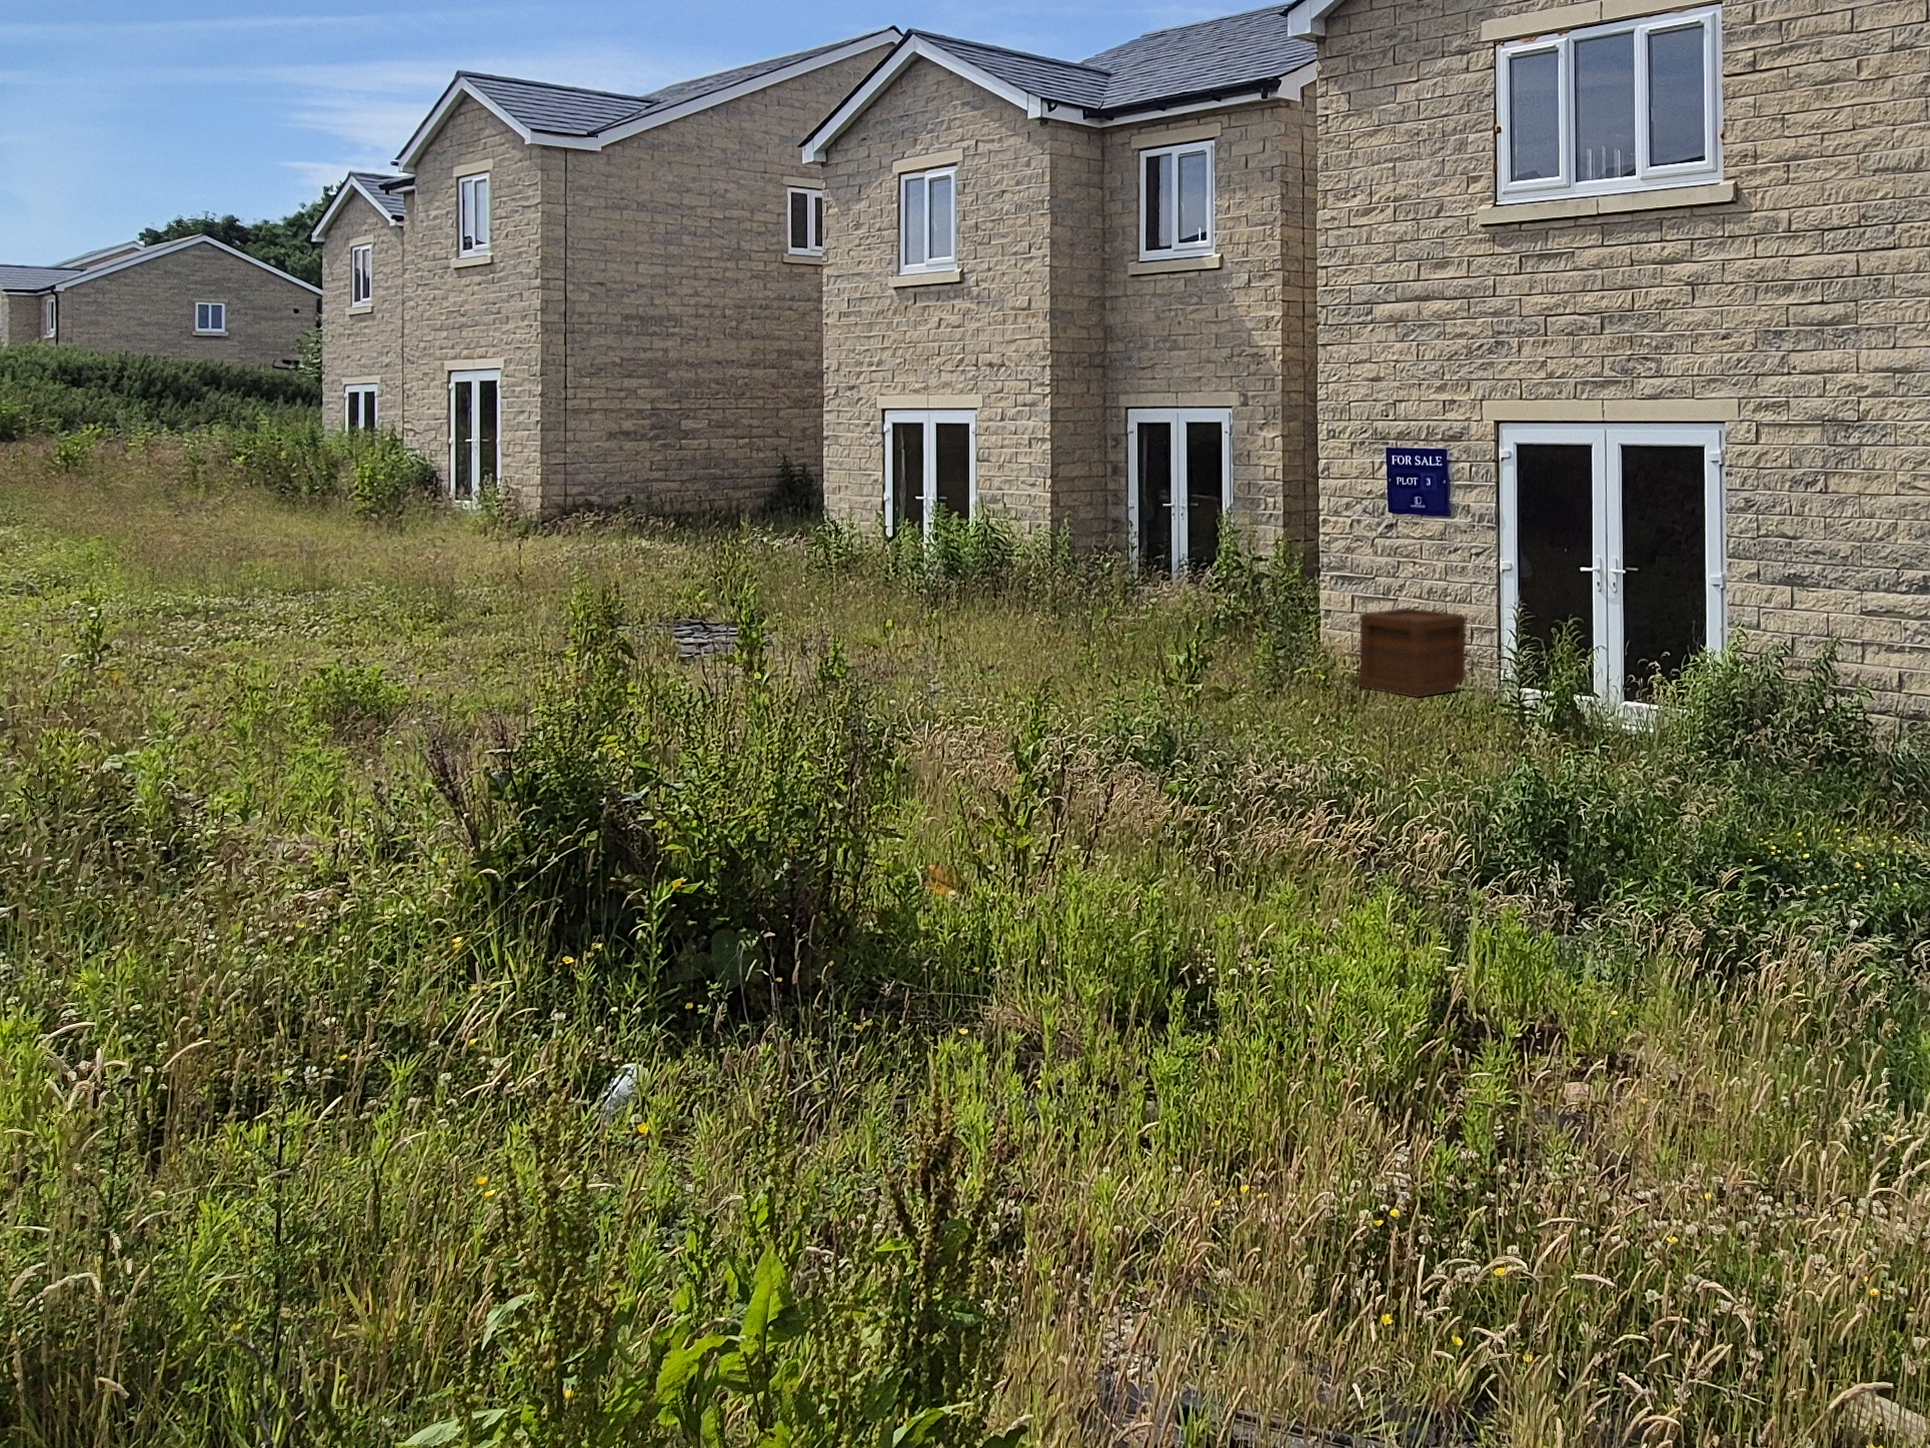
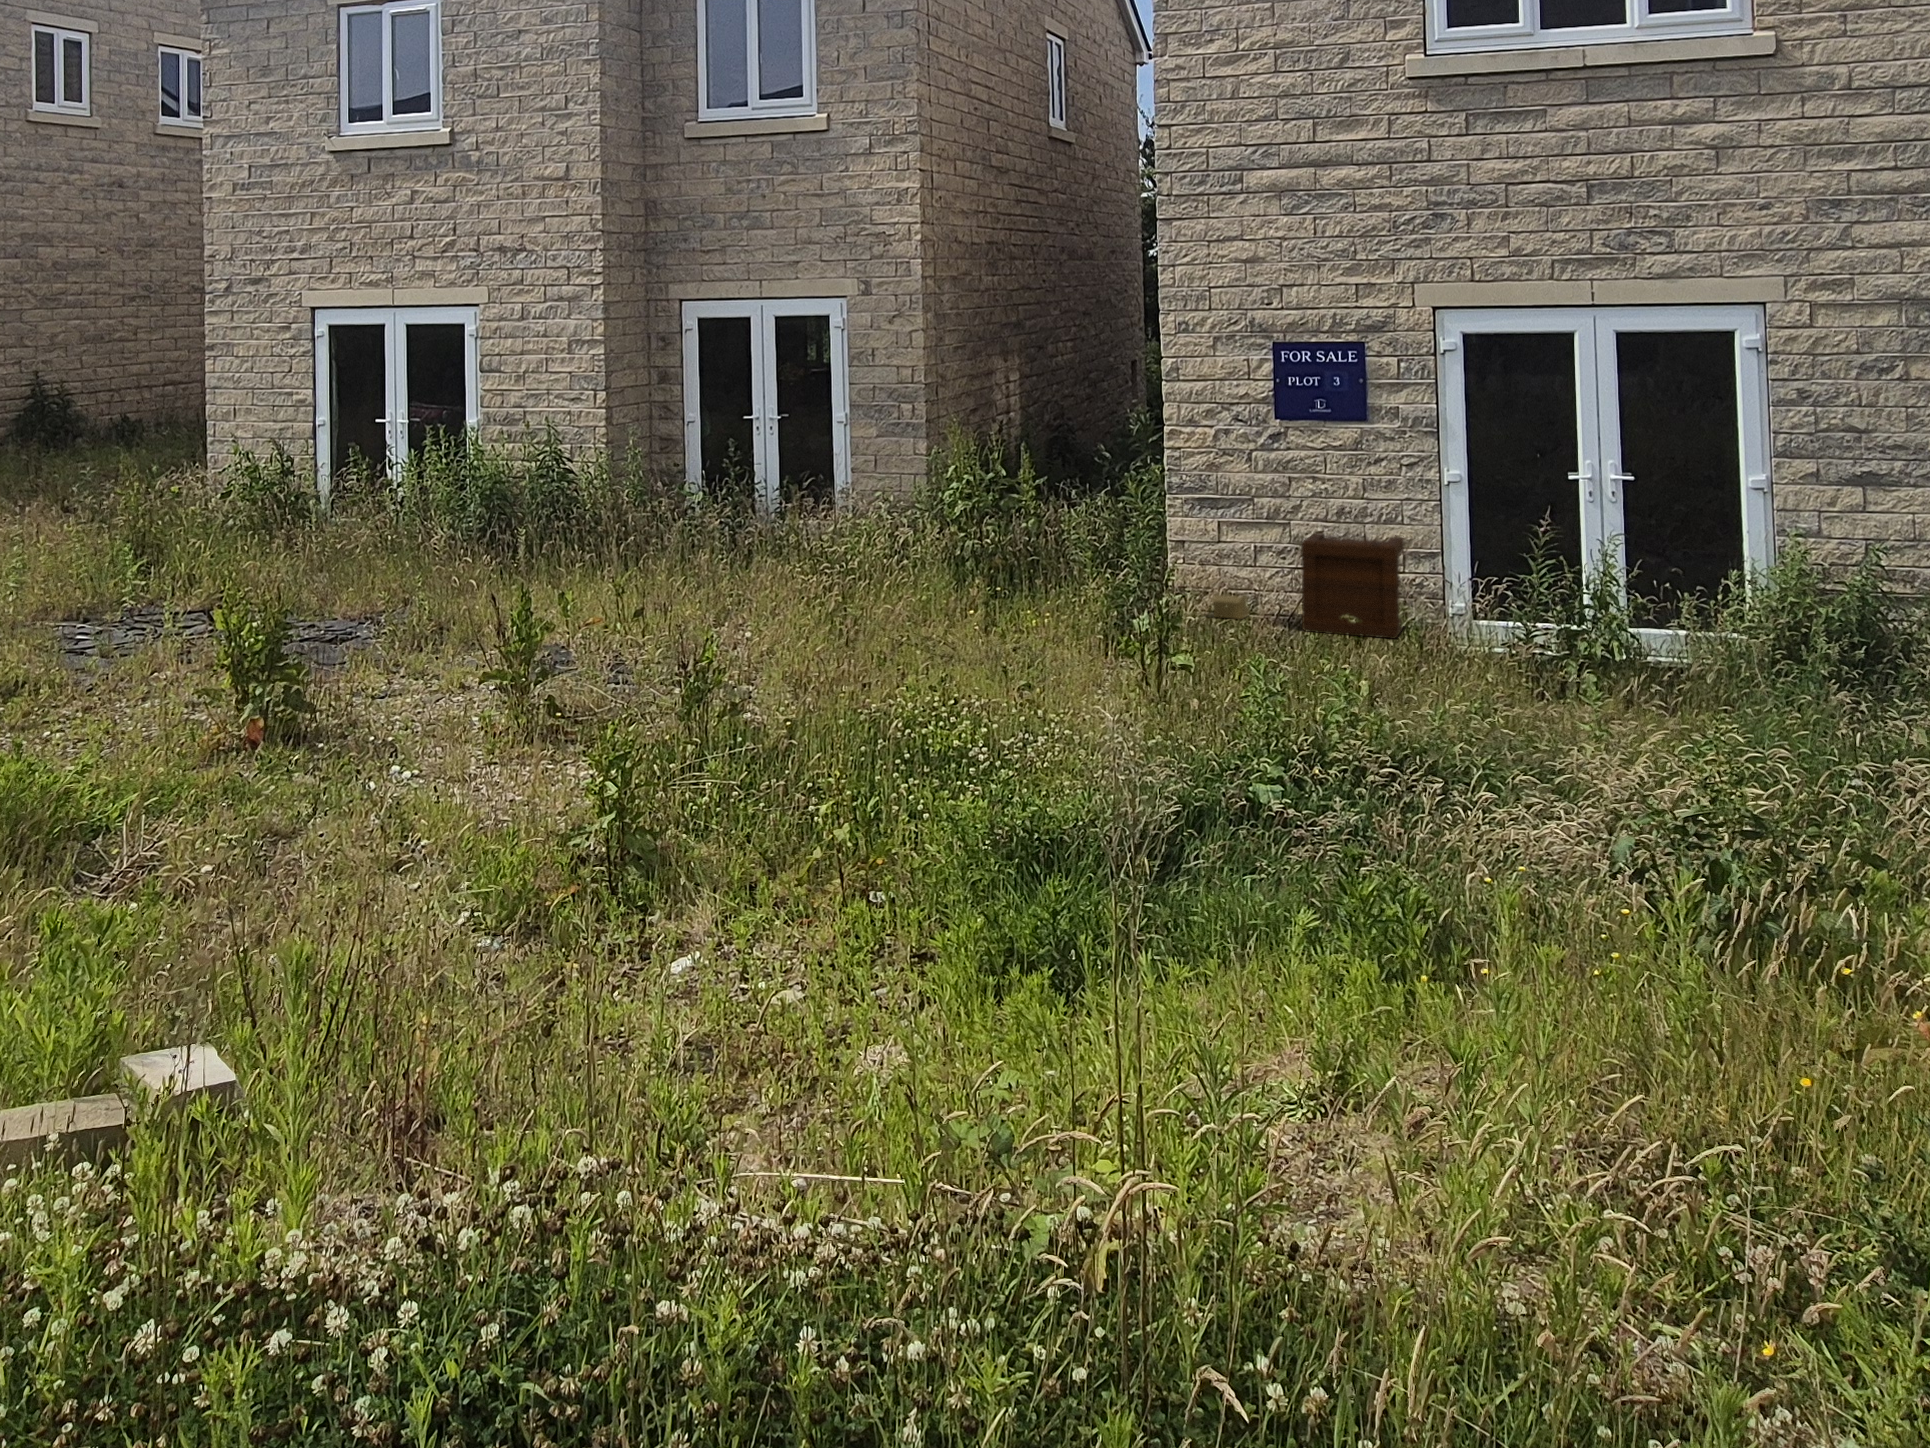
cardboard box: none [1316,653,1365,676] -> present [1212,594,1250,619]

